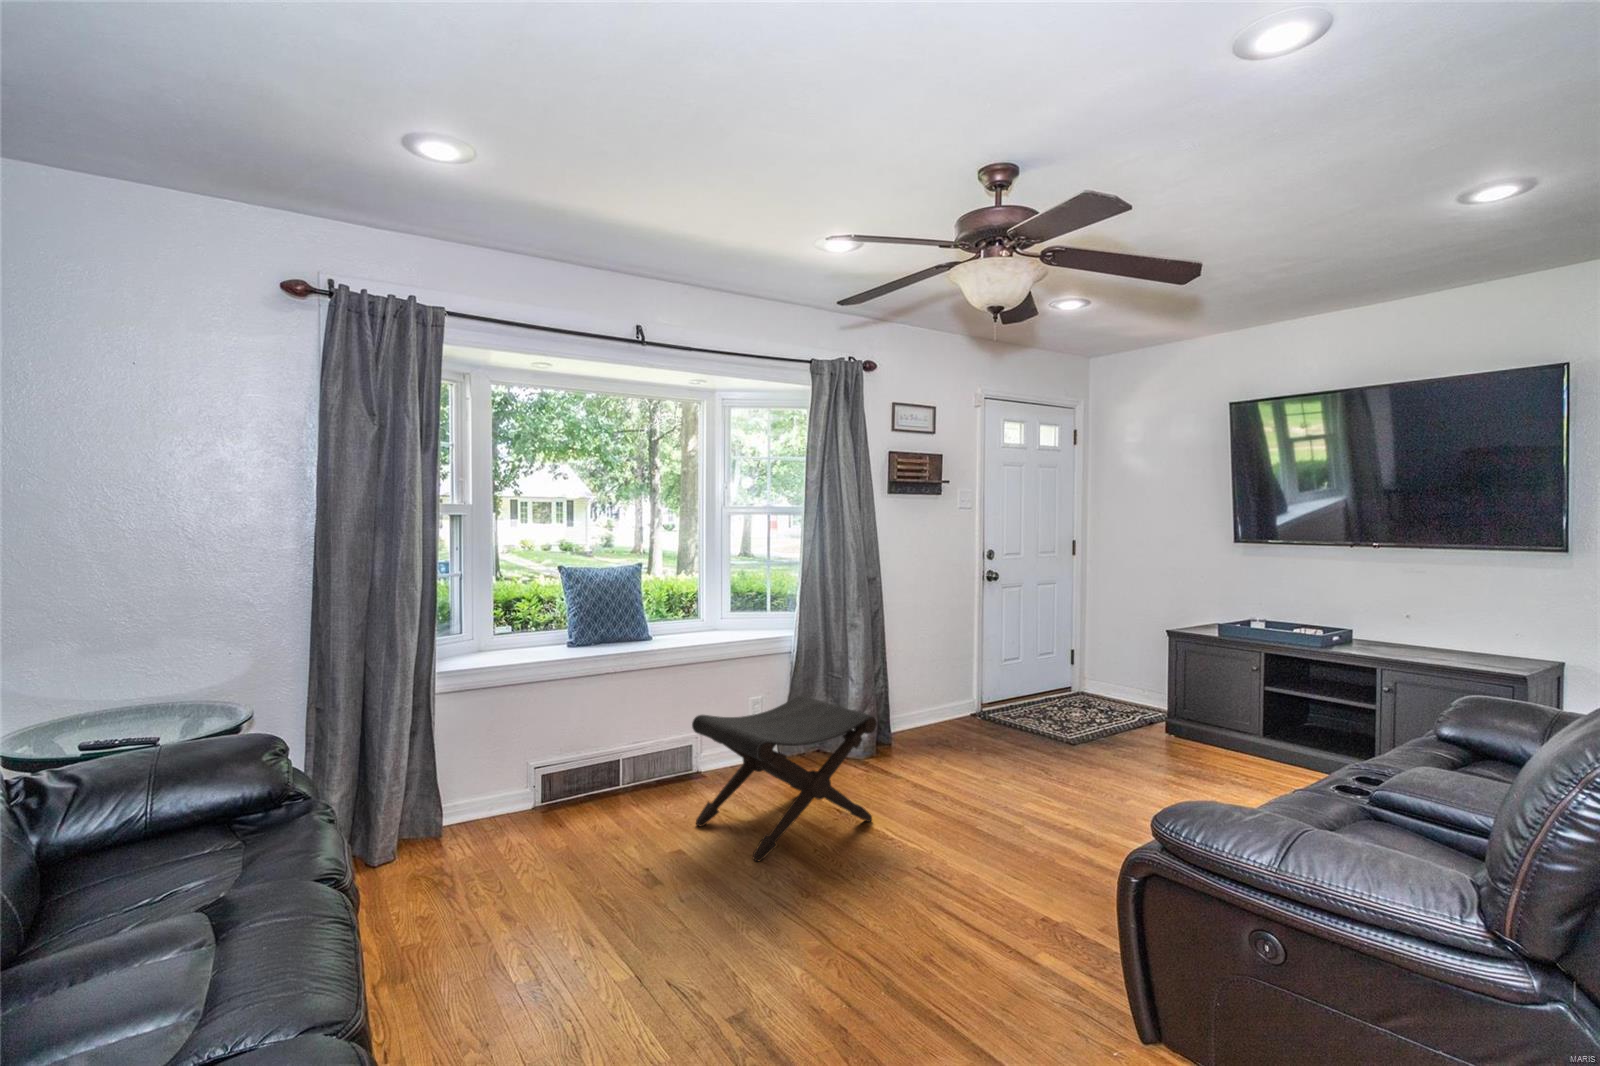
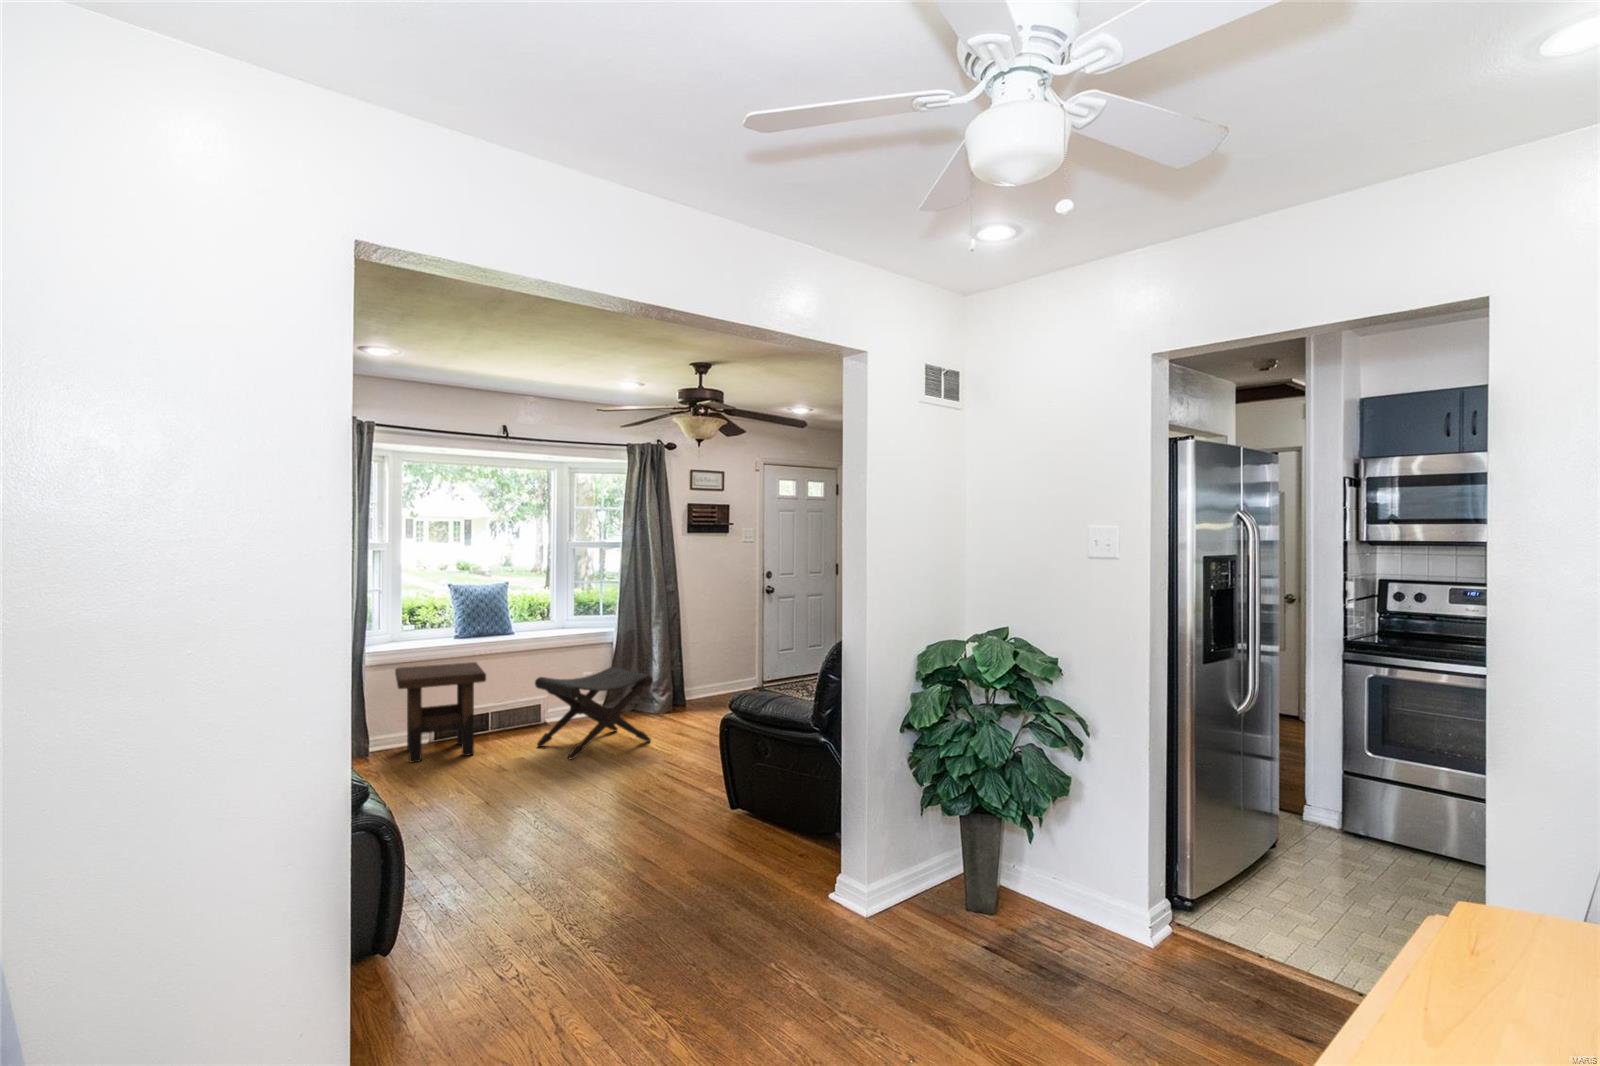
side table: none [480,686,619,857] -> present [395,662,486,762]

